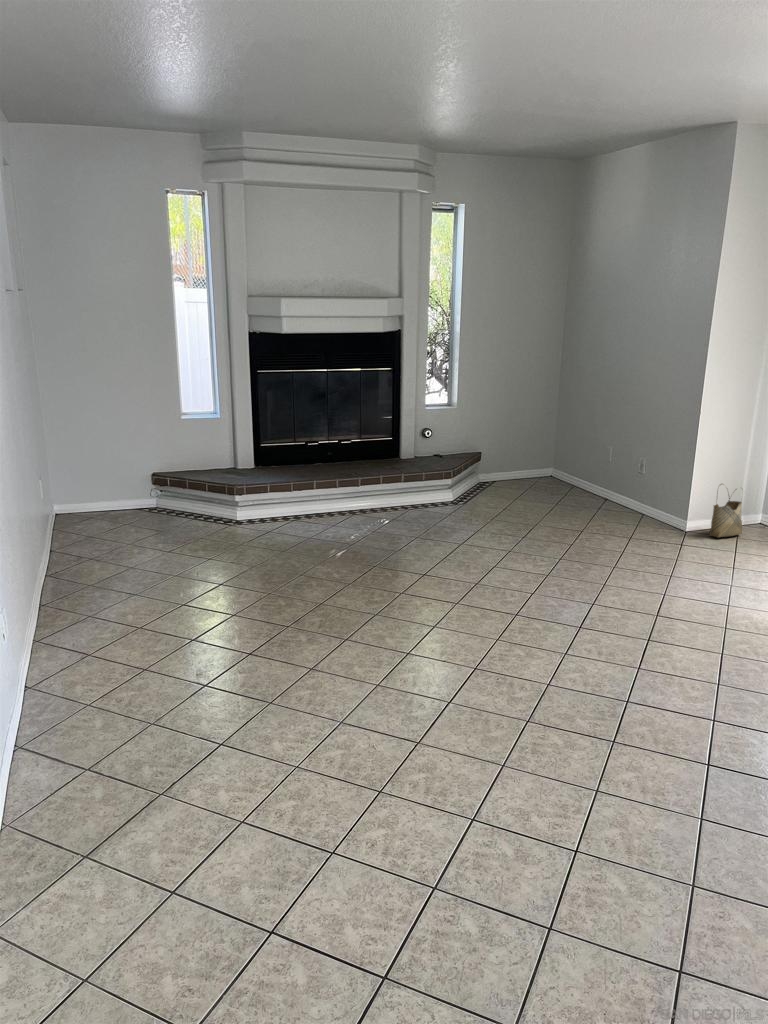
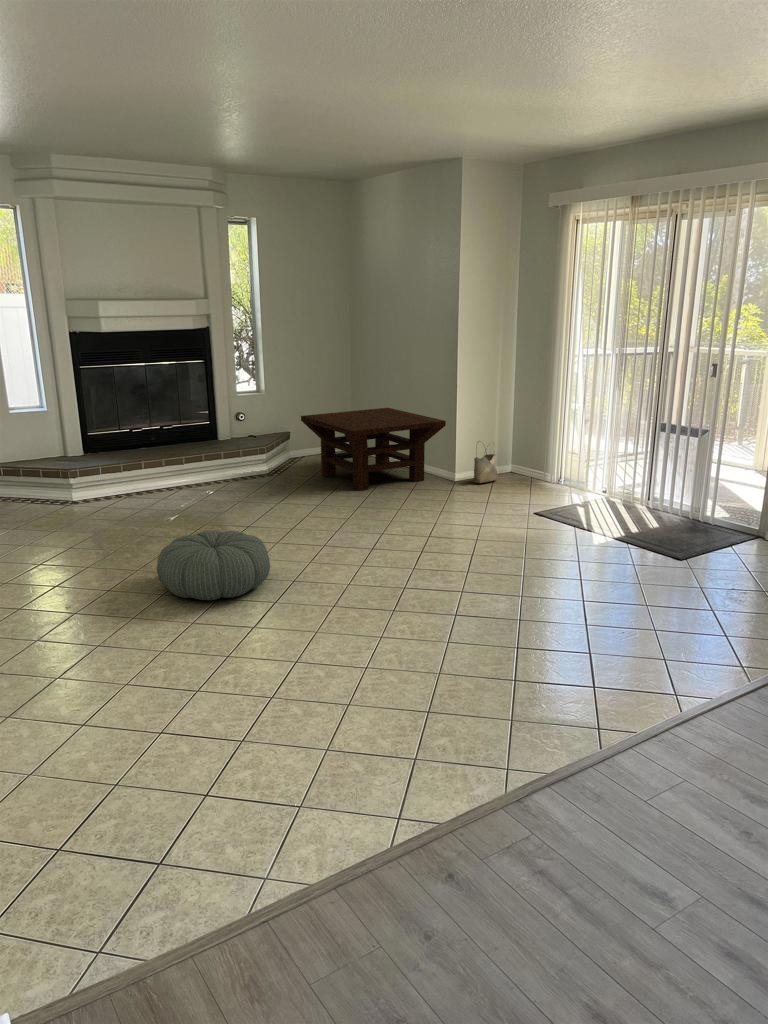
coffee table: none [497,432,679,535] -> present [301,408,446,491]
pouf: none [309,590,449,687] -> present [157,531,270,600]

